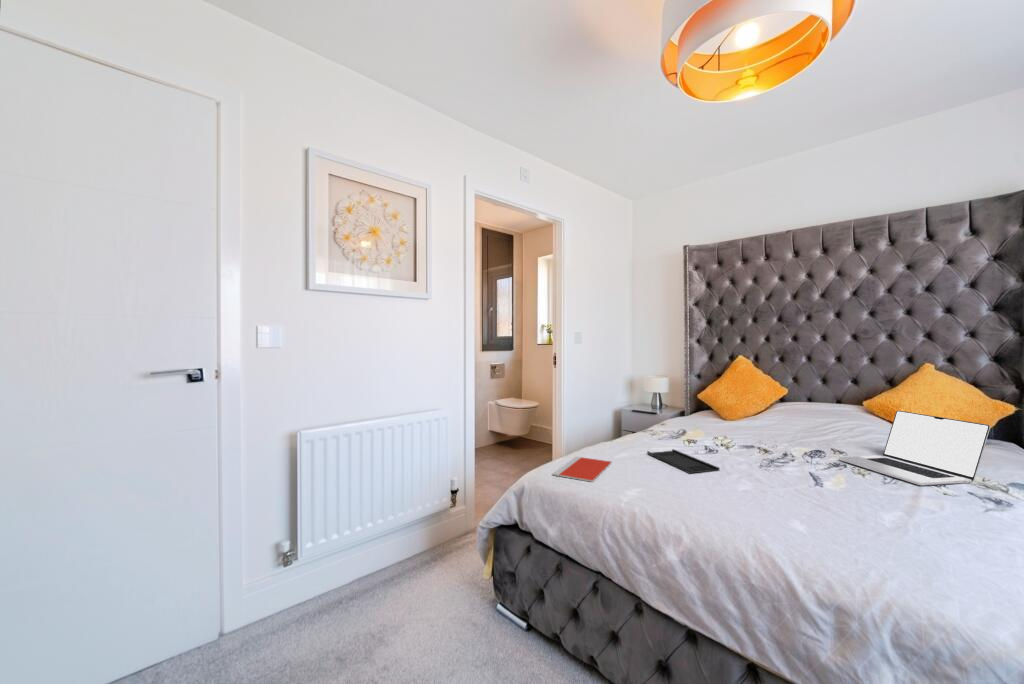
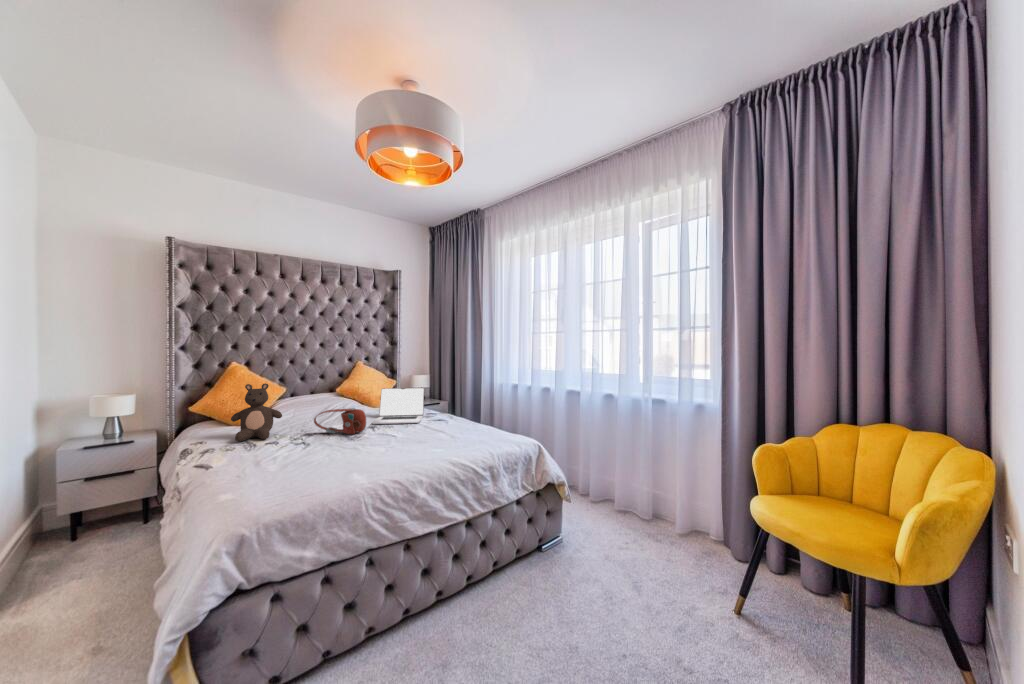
teddy bear: none [677,377,727,436] -> present [231,383,282,442]
handbag: none [746,421,800,461] -> present [314,408,366,434]
tray: present [647,449,720,474] -> none [278,447,349,461]
notebook: present [553,457,612,482] -> none [233,475,316,504]

